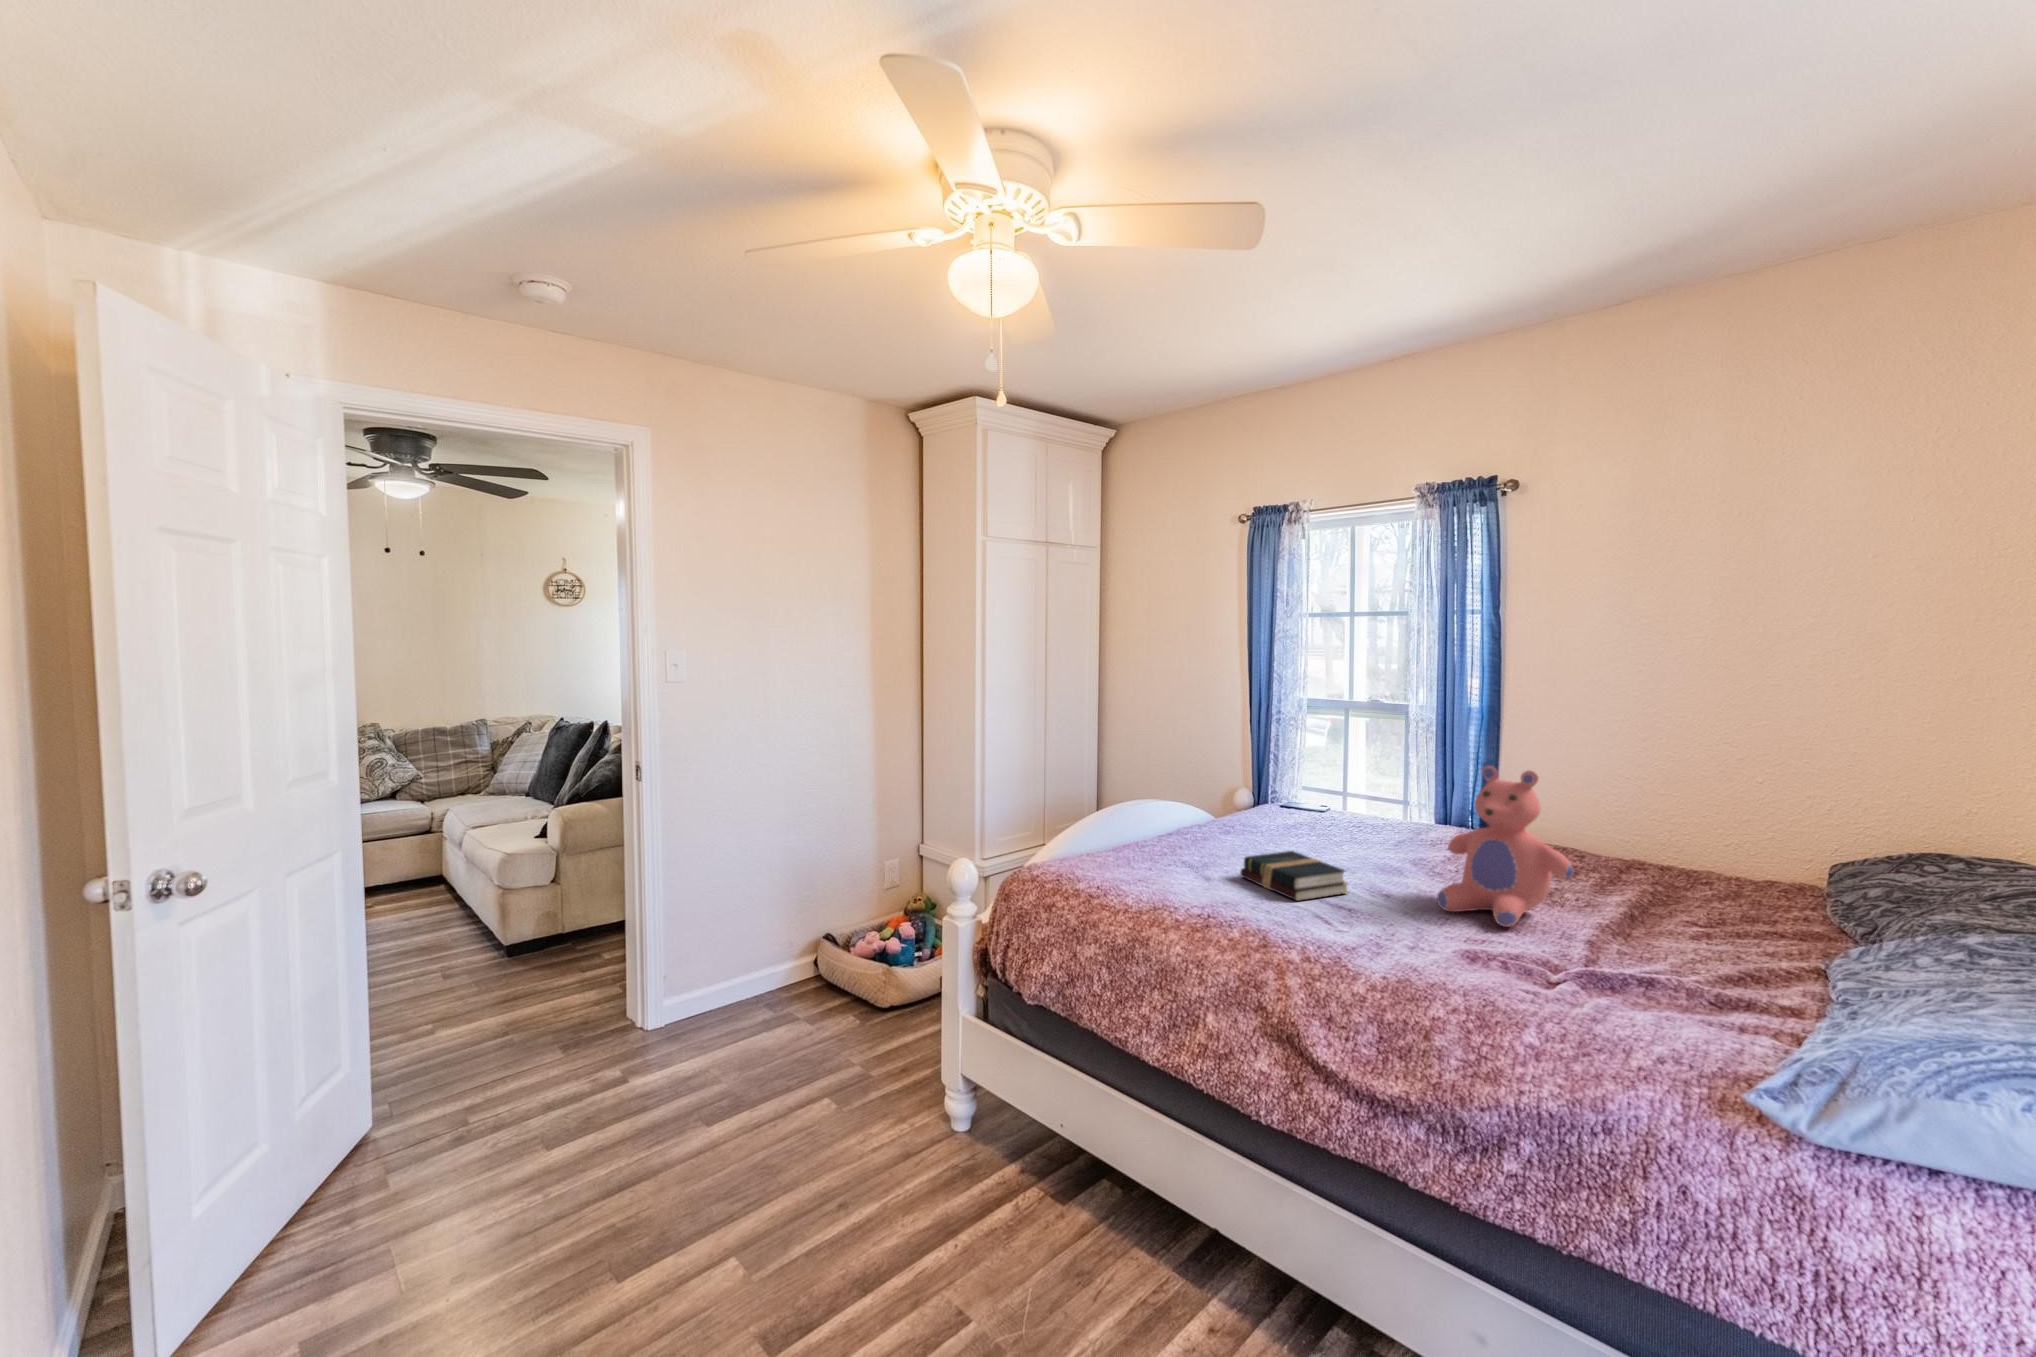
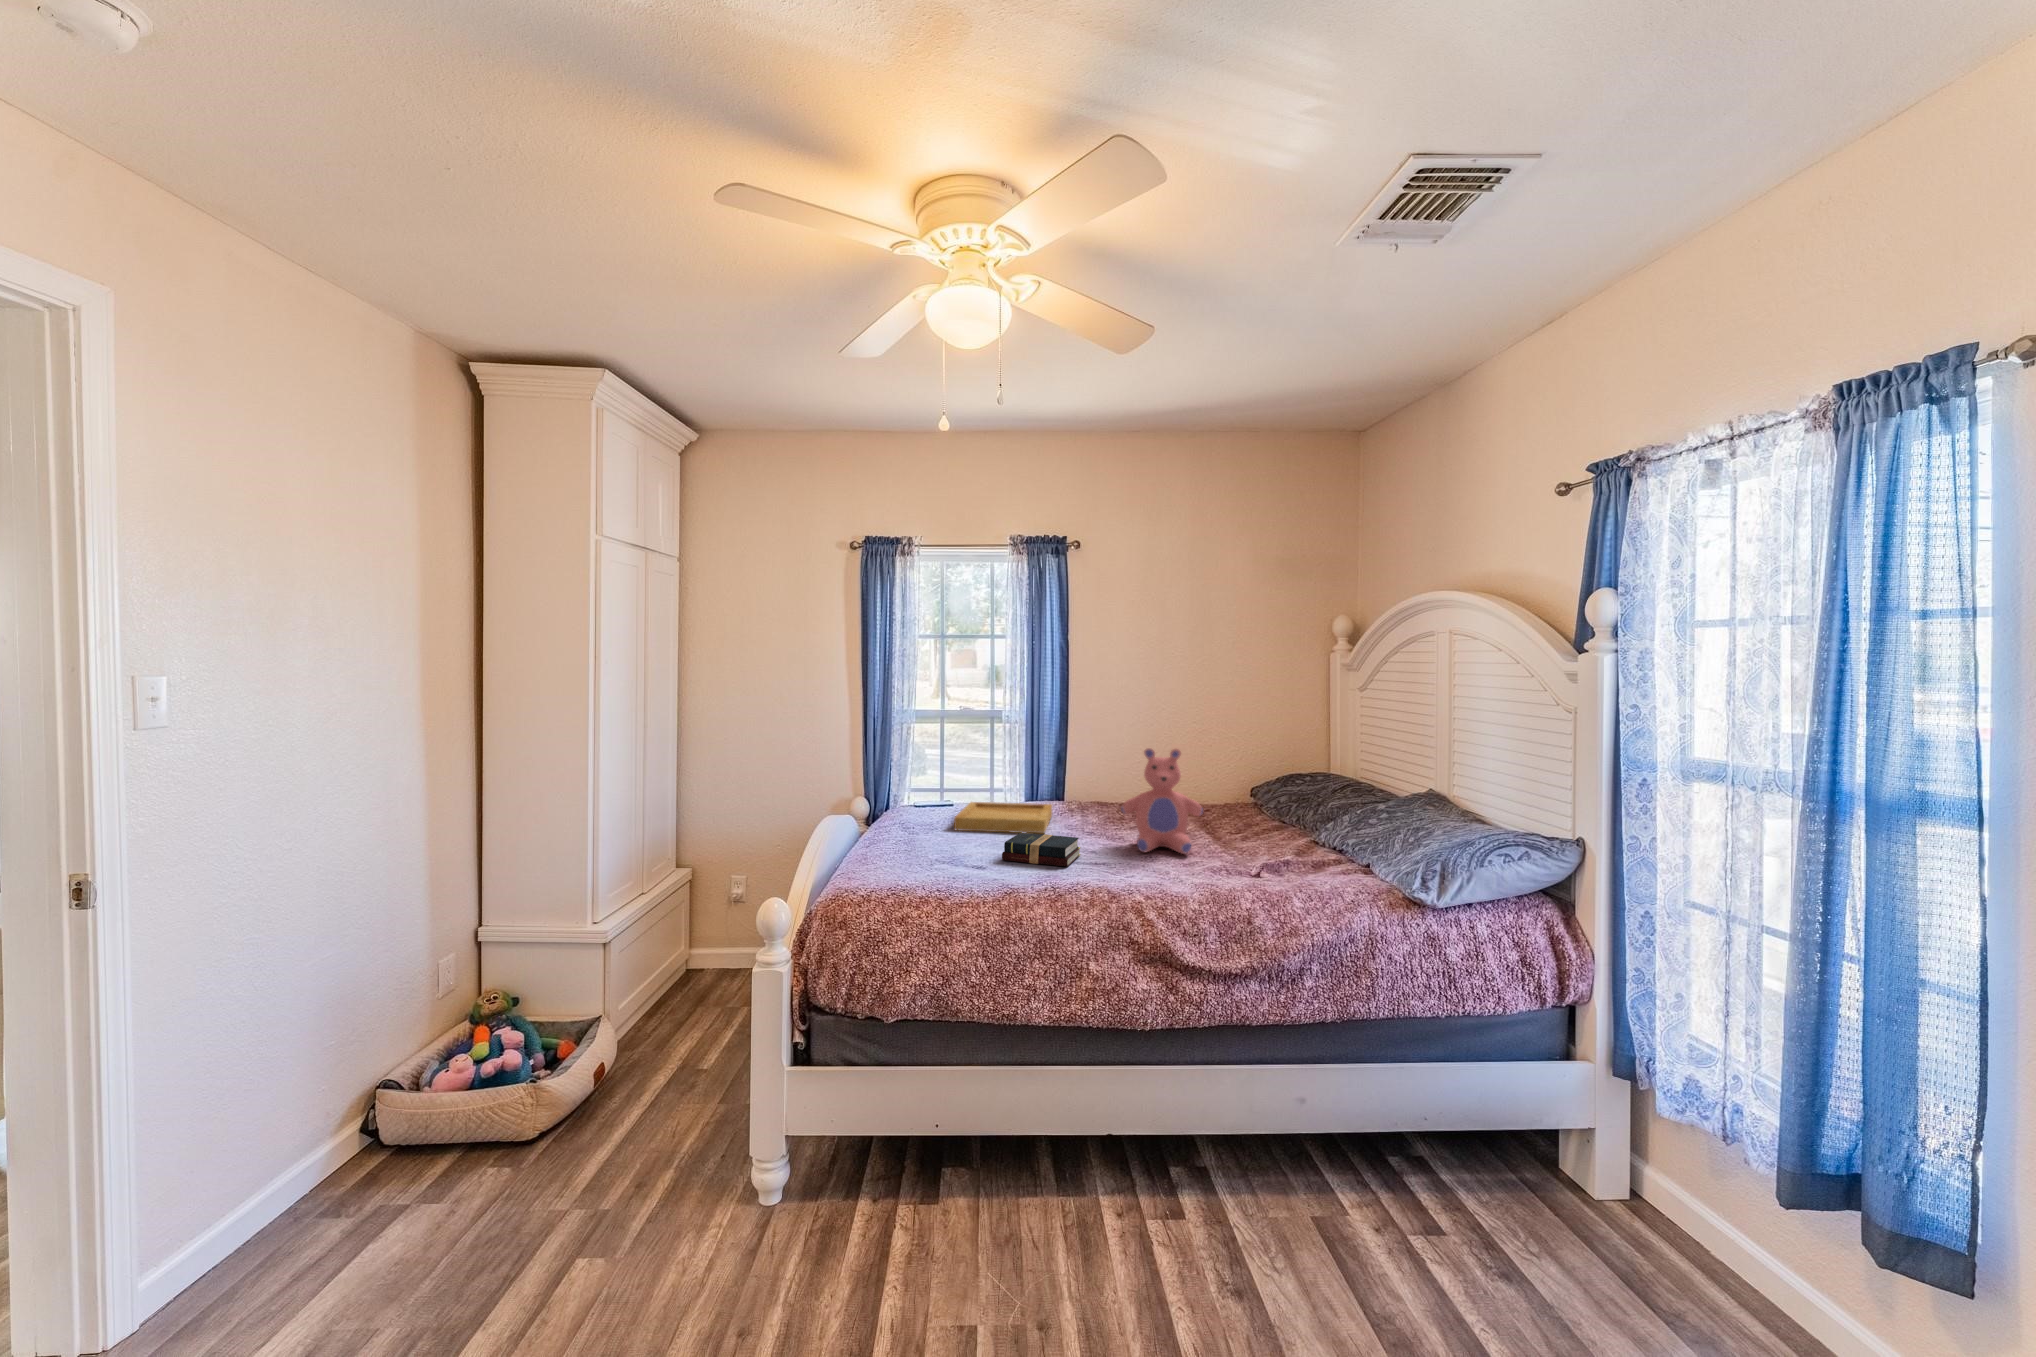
tray: none [1275,810,1438,862] -> present [954,802,1052,833]

